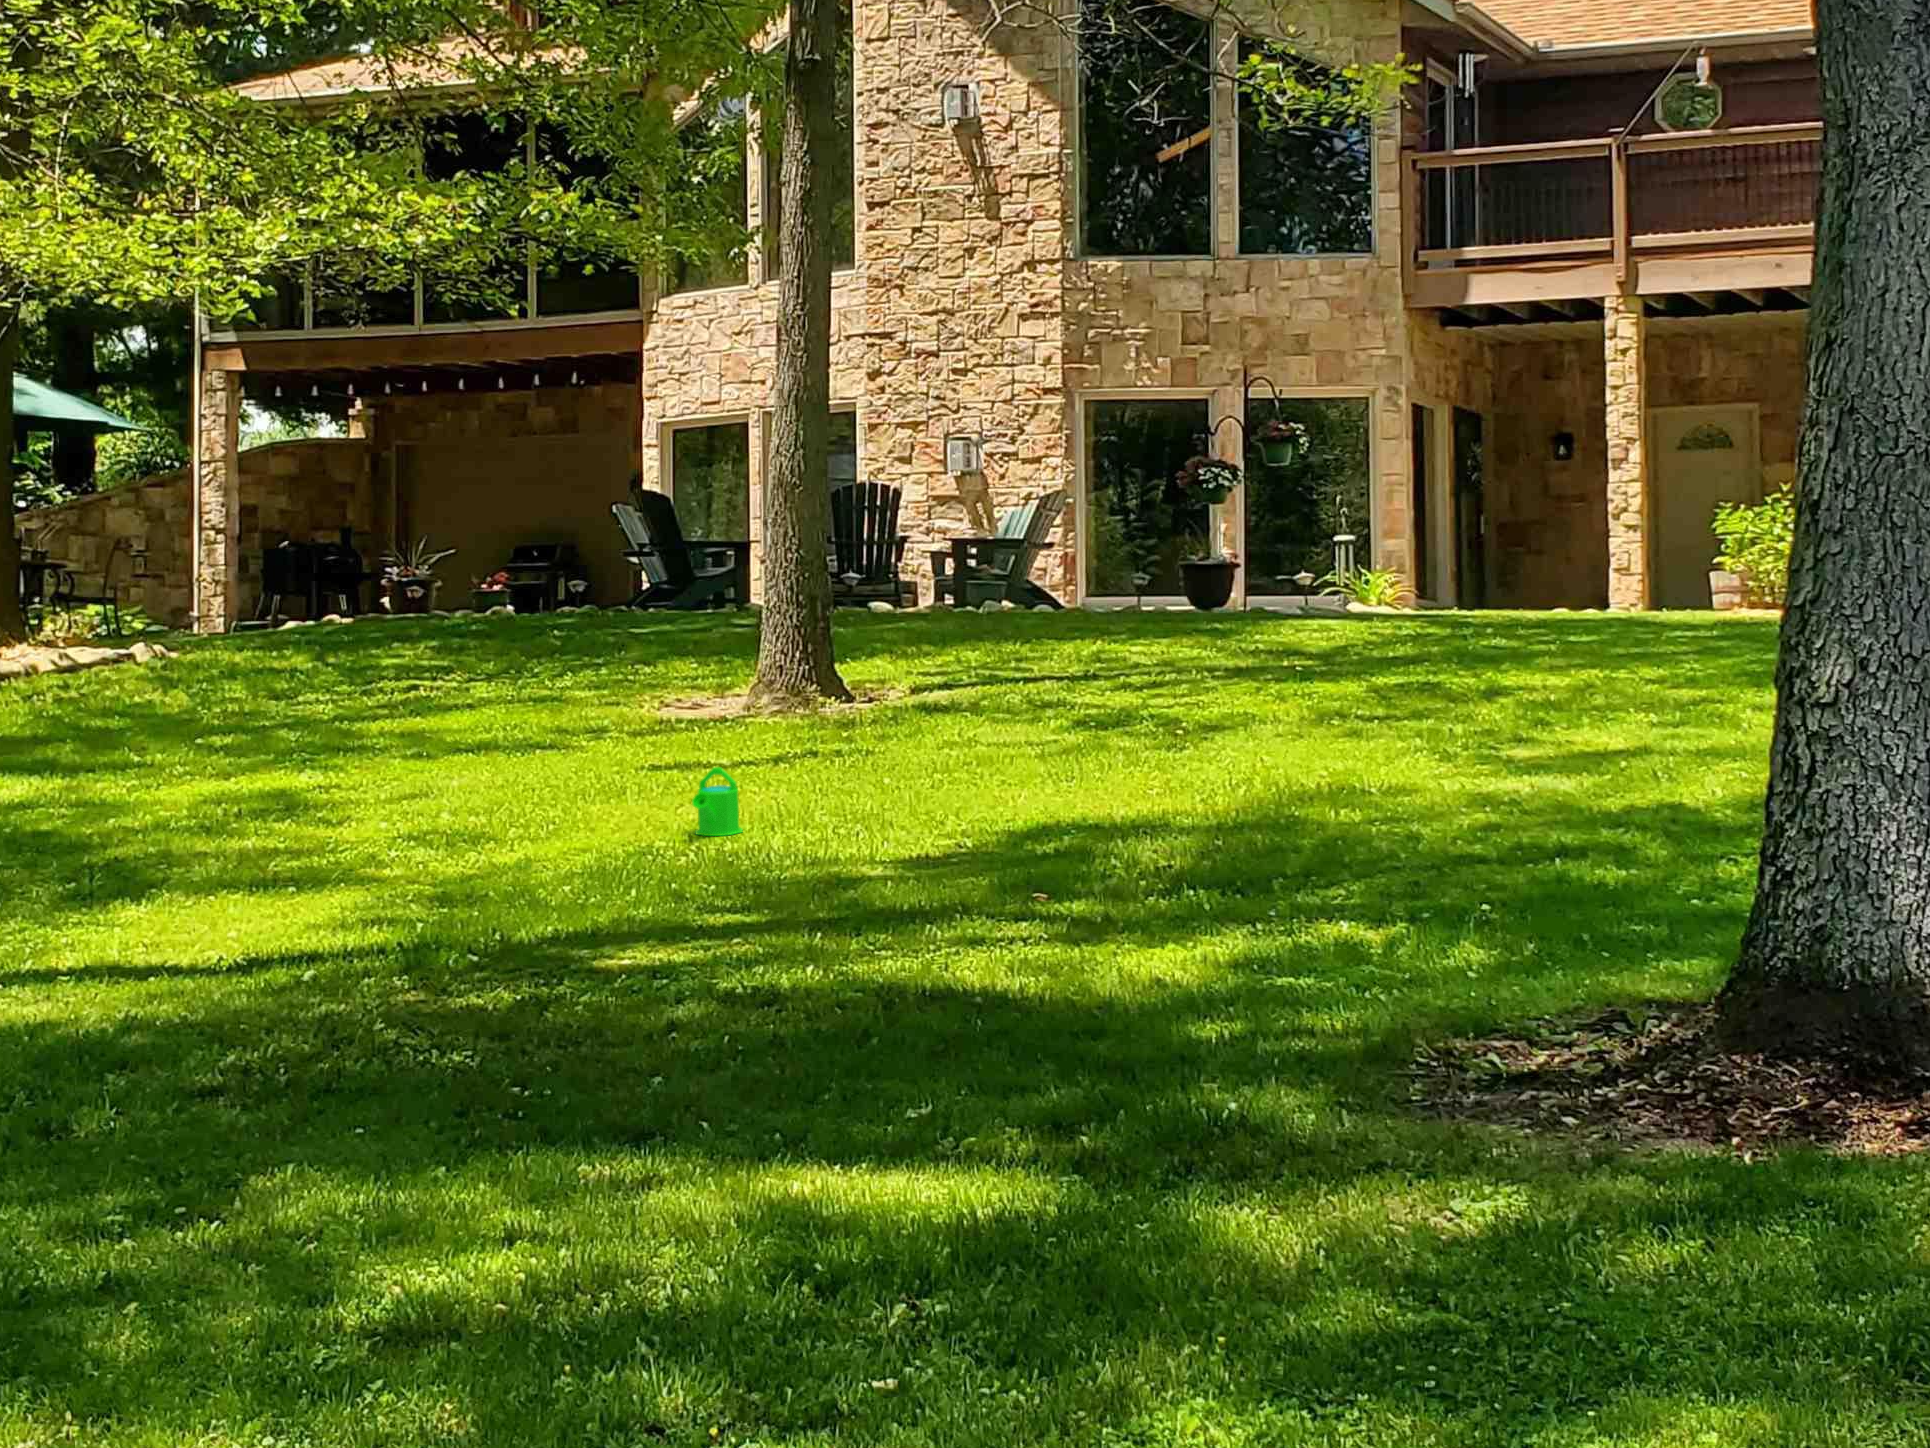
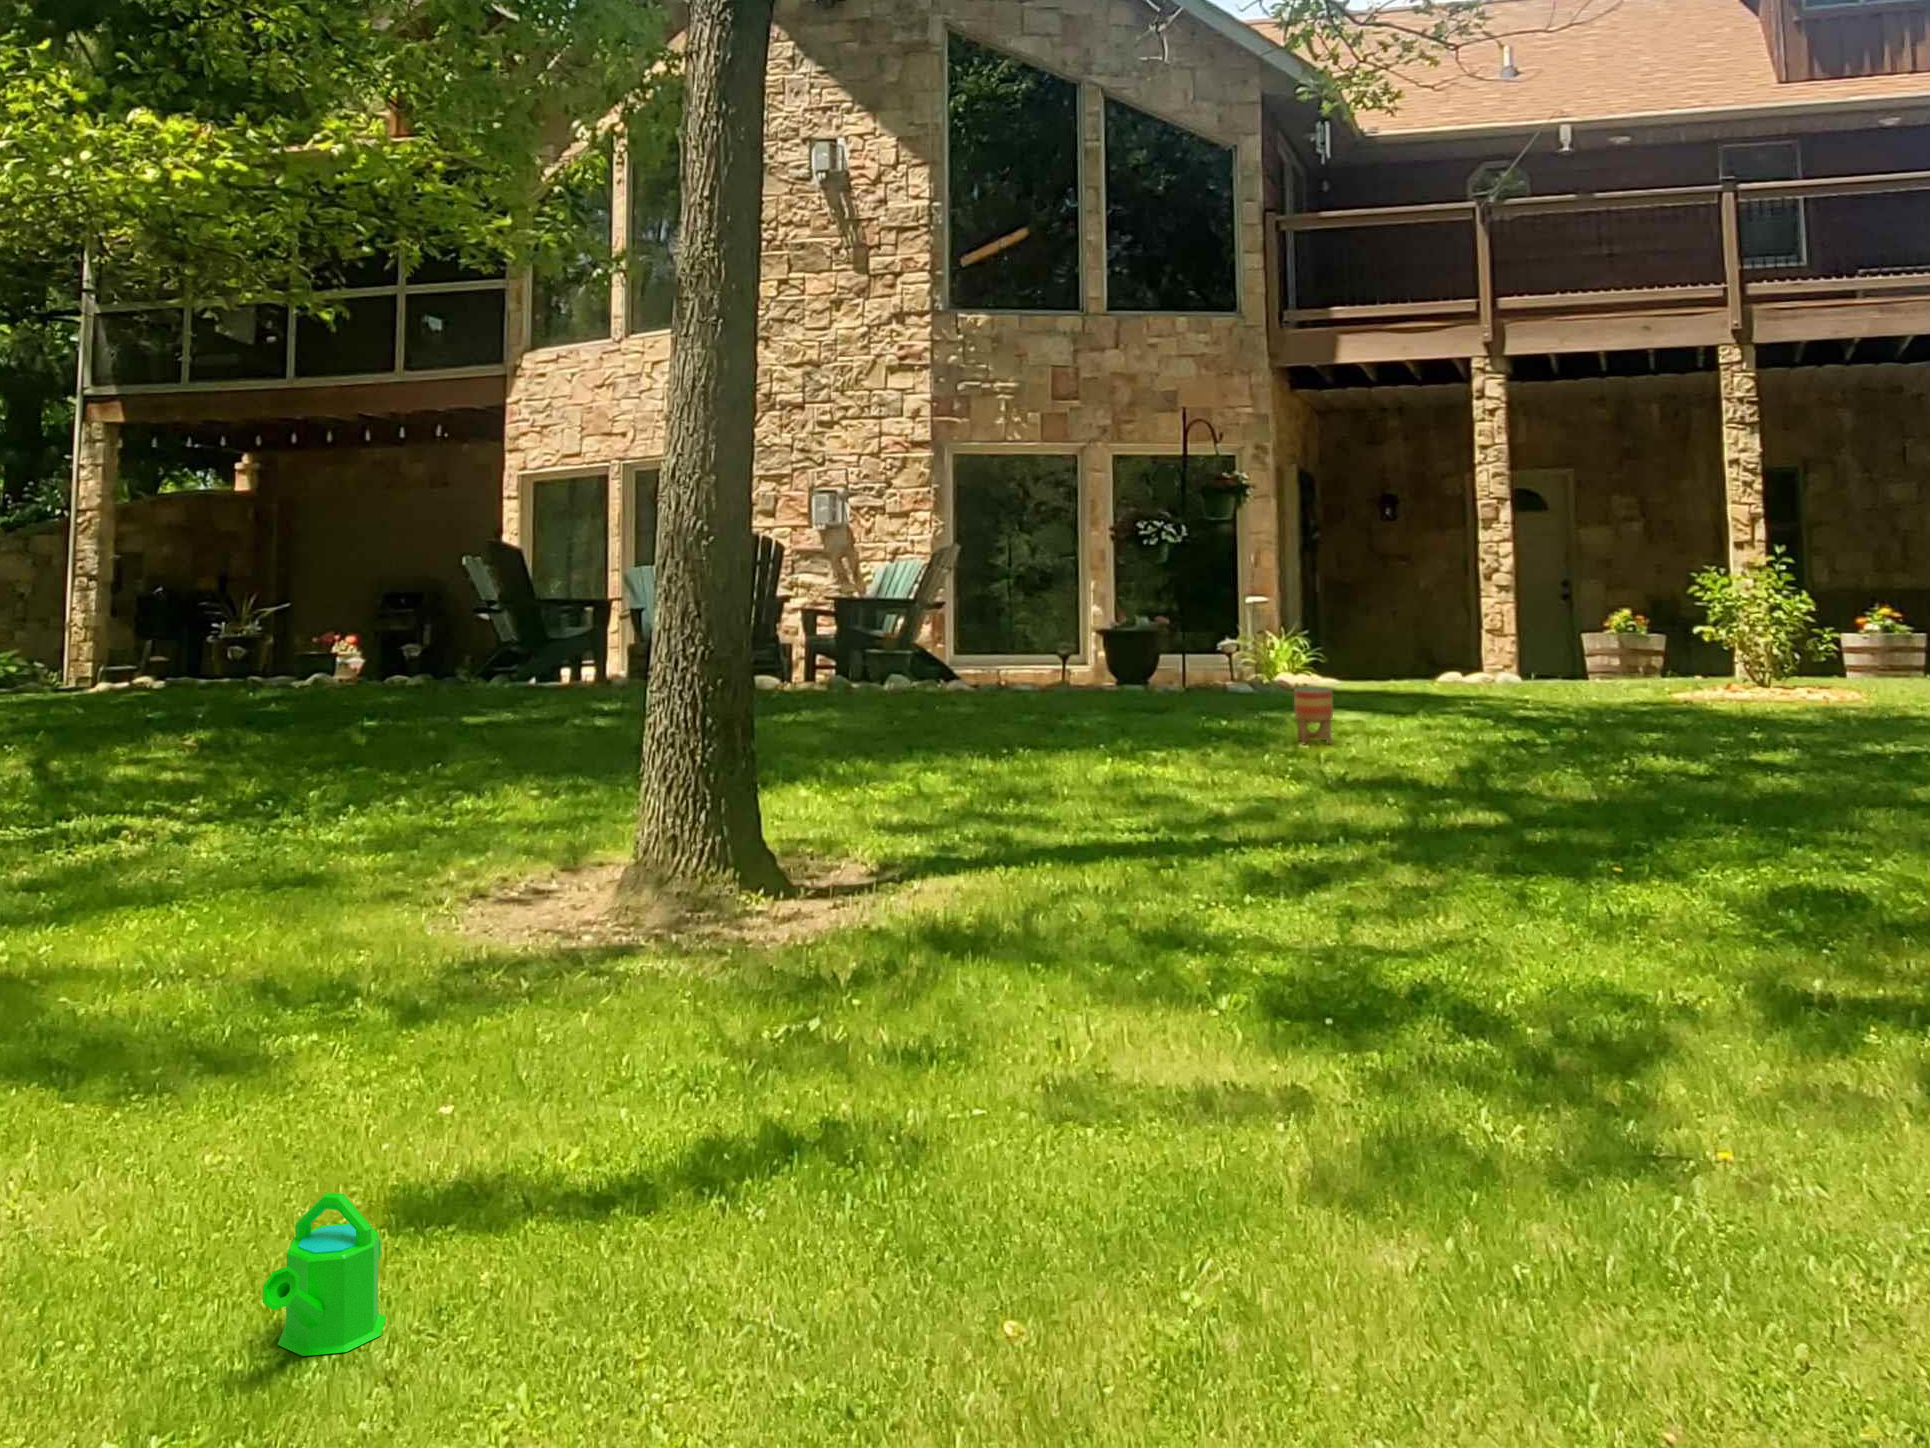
planter: none [1347,590,1378,637] -> present [1294,686,1333,745]

